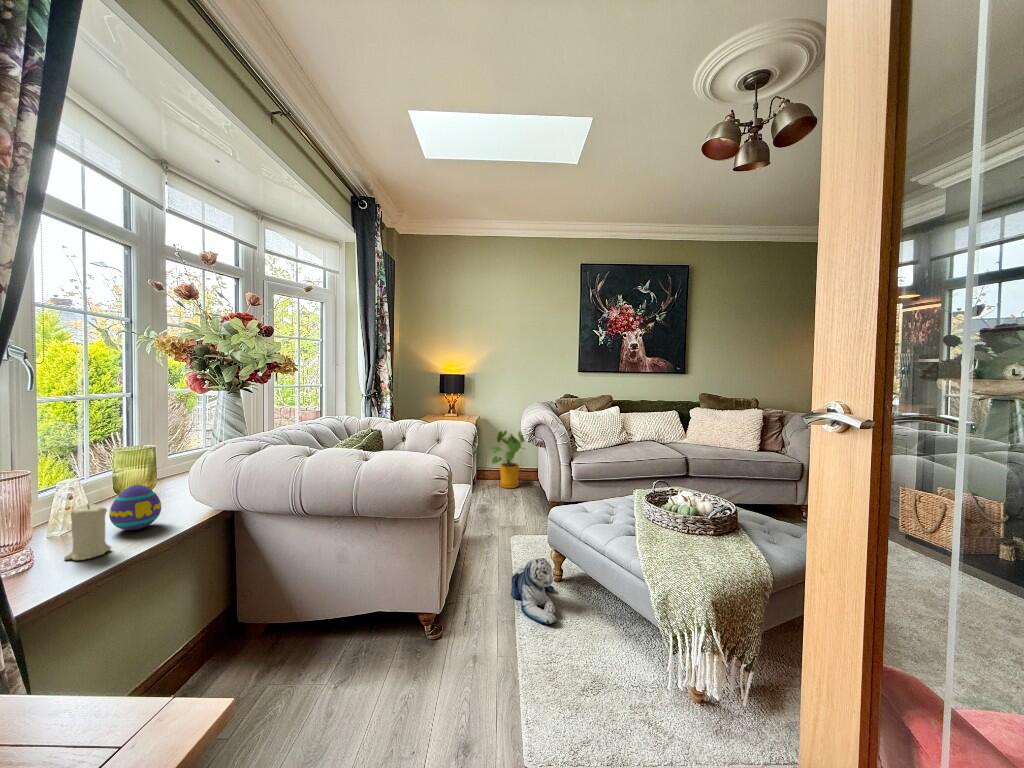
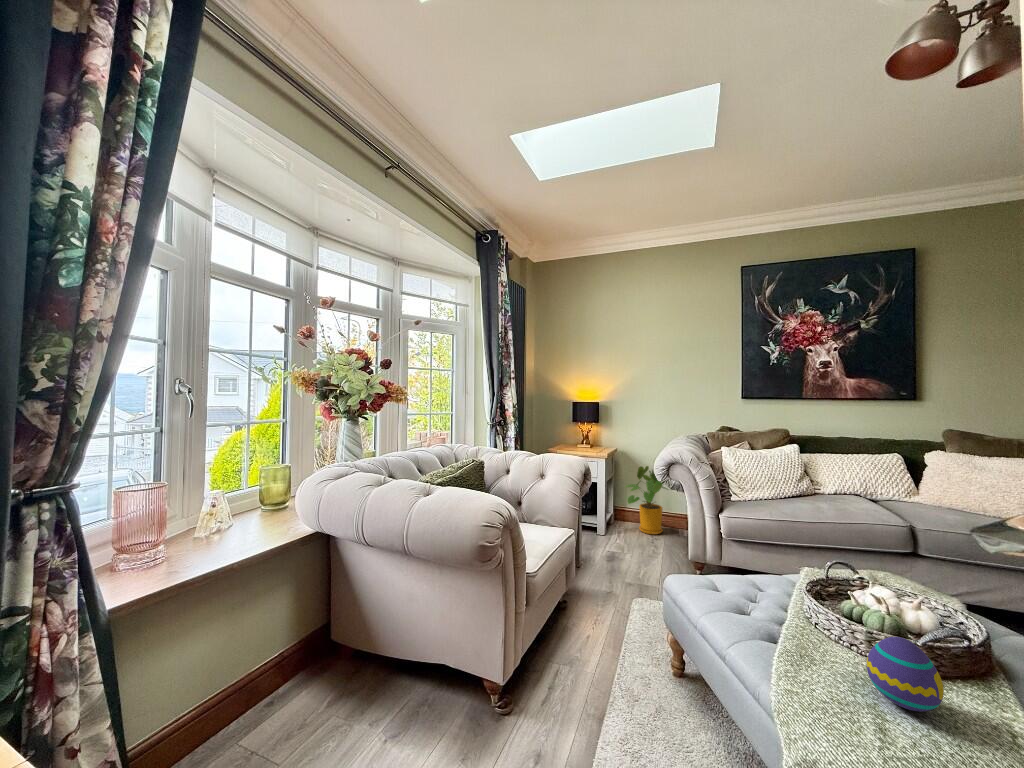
decorative egg: present [109,485,161,530] -> present [866,637,944,712]
candle: present [64,504,111,560] -> none [183,515,217,563]
plush toy: present [511,558,556,625] -> none [609,640,669,739]

